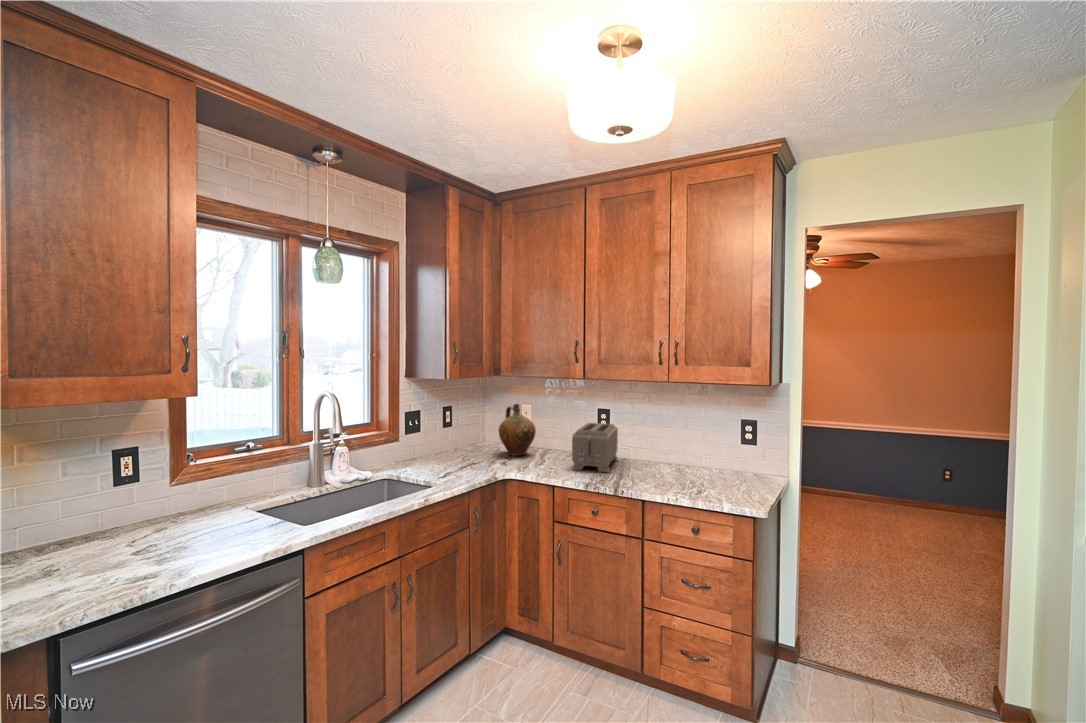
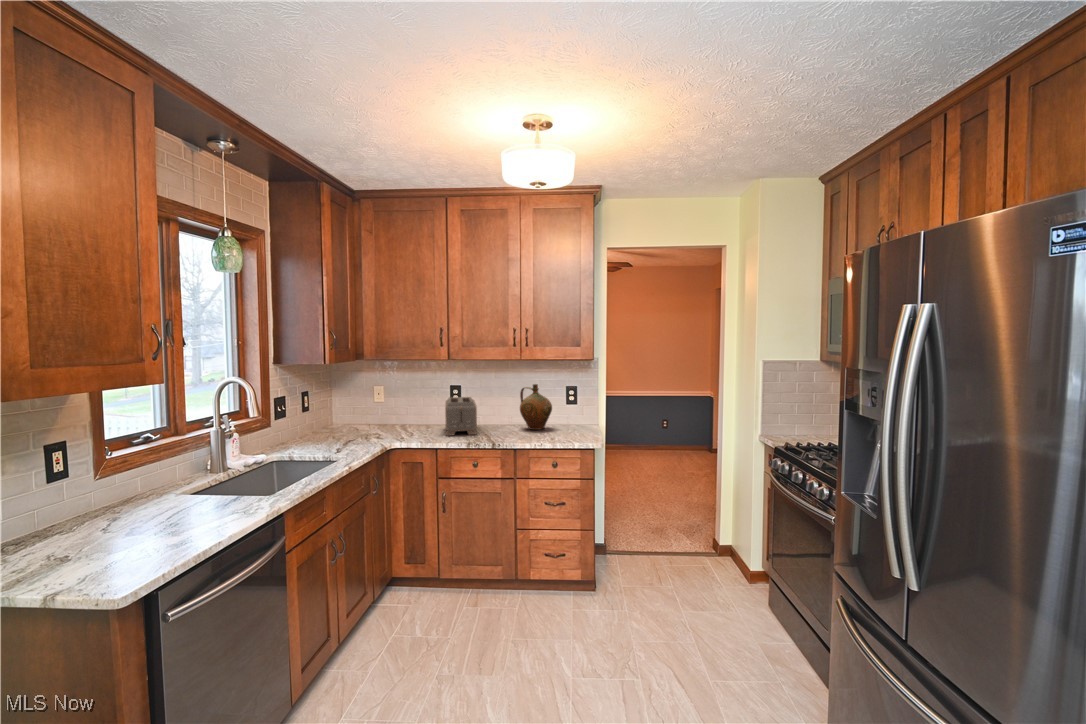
ceramic jug: present [499,404,536,456] -> present [520,384,552,430]

